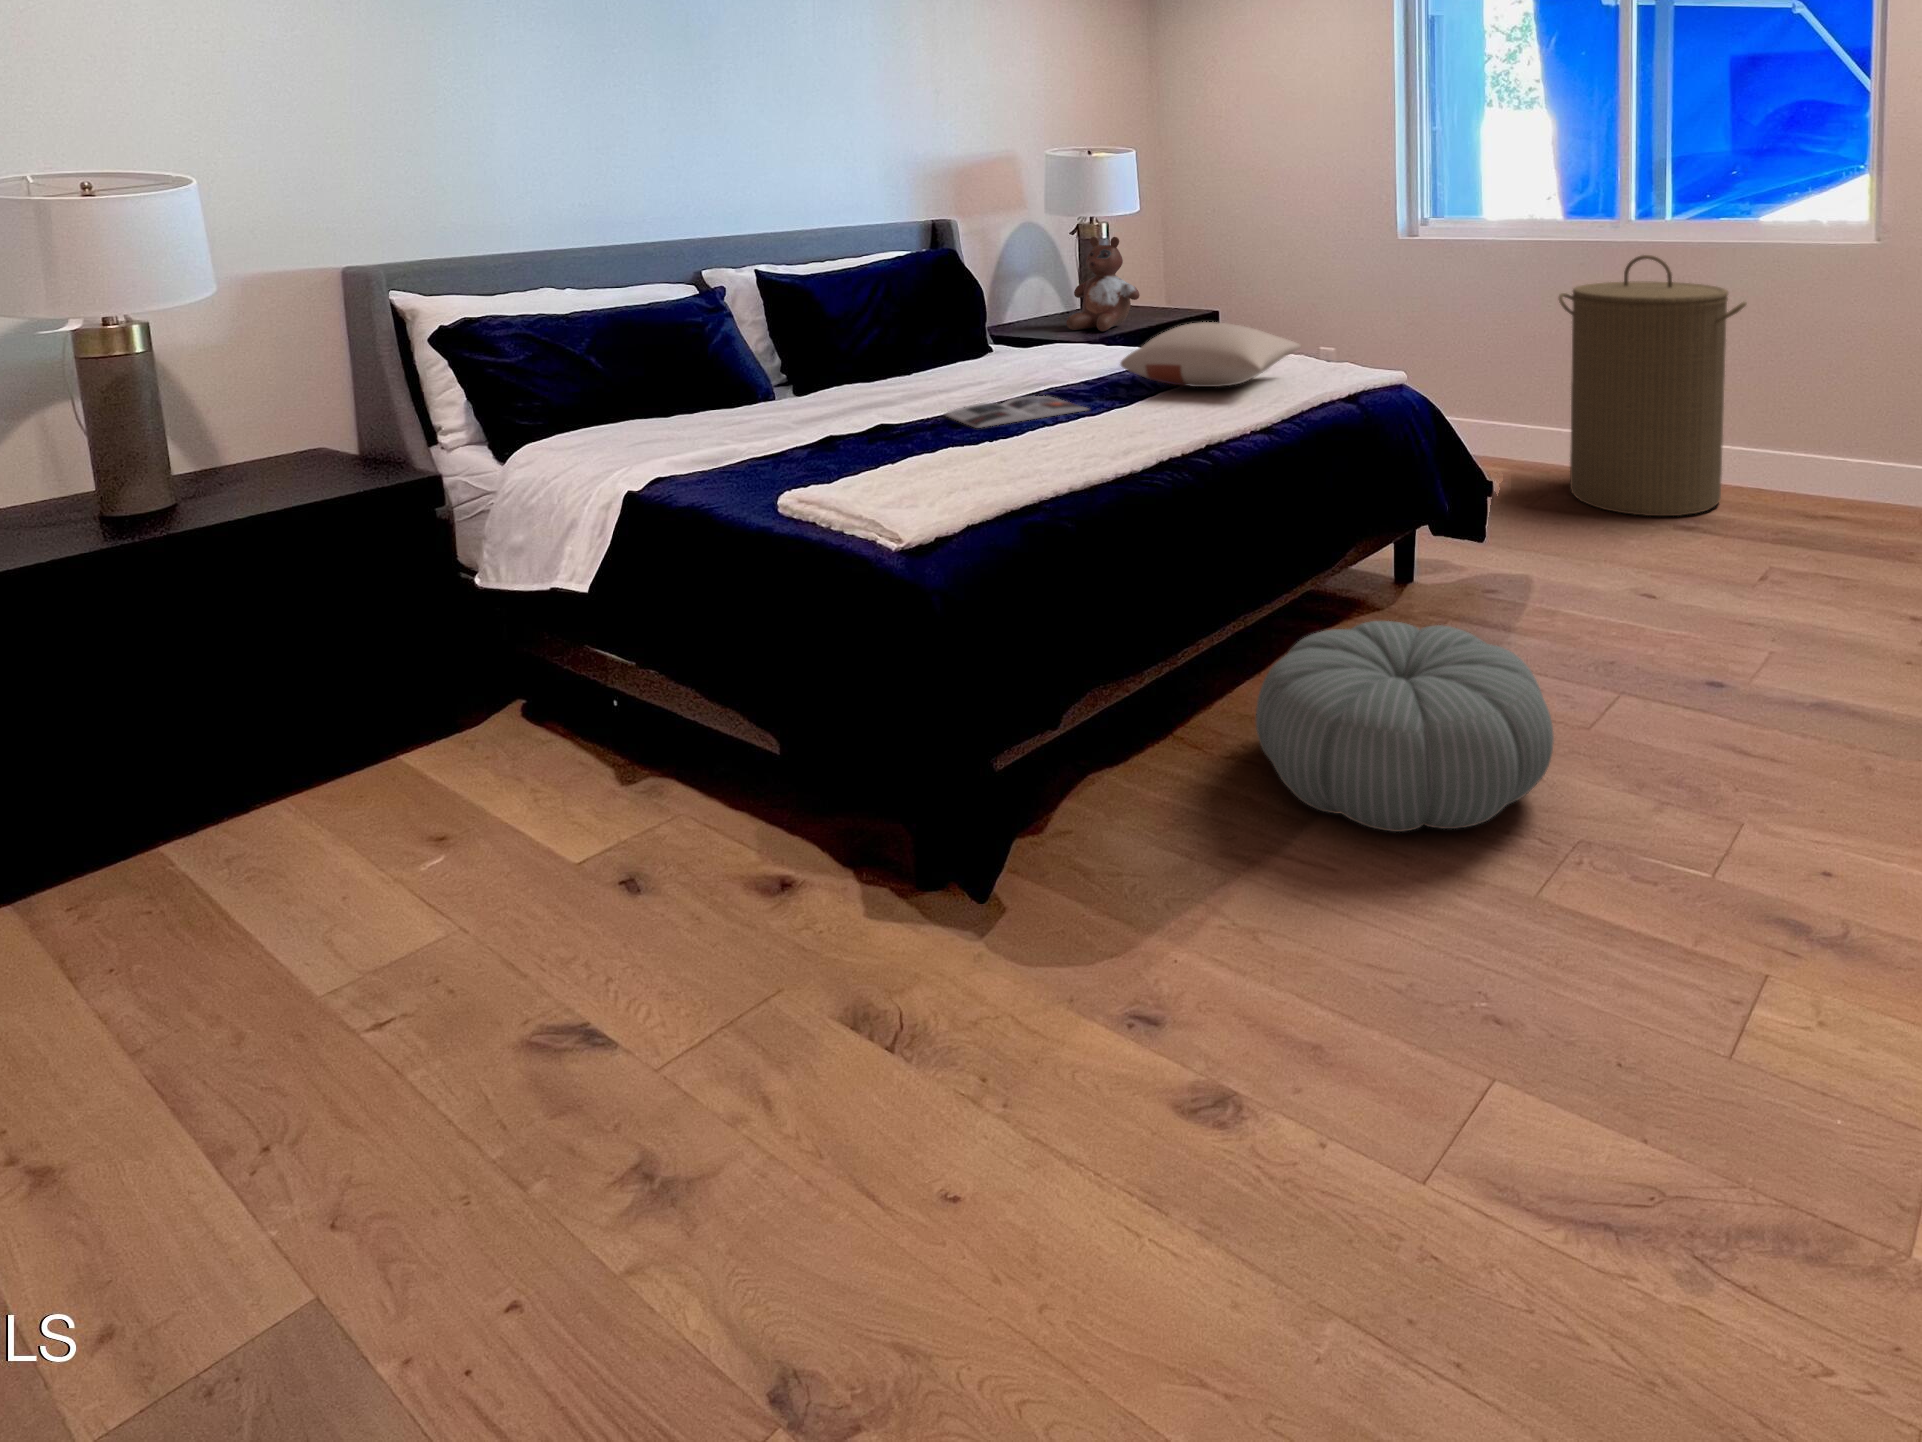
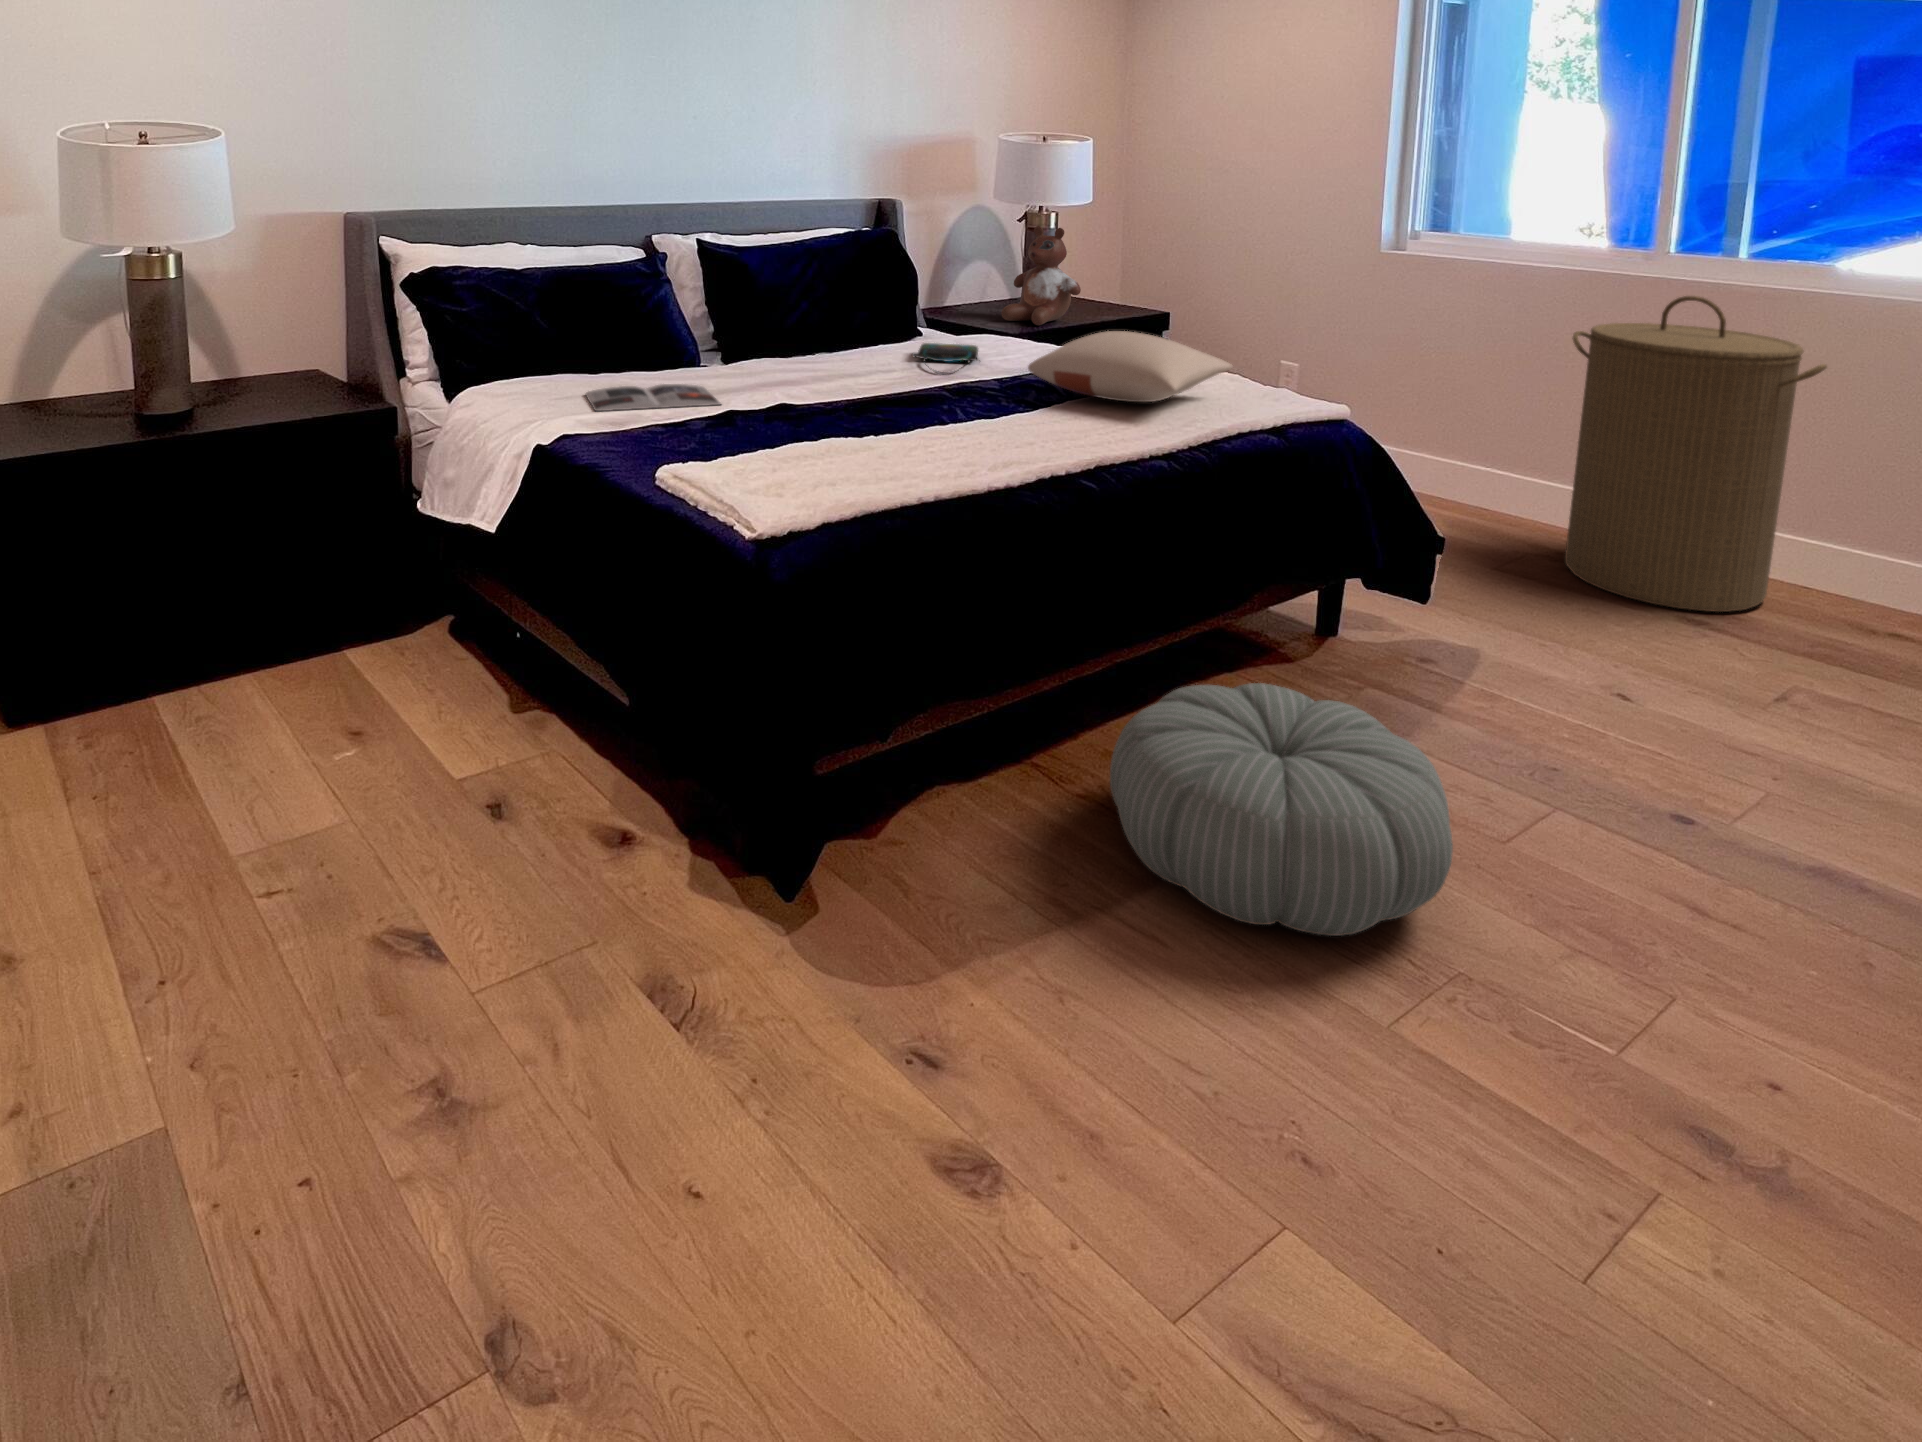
tote bag: none [996,353,1064,382] -> present [912,343,978,375]
magazine: present [945,396,1088,428] -> present [586,384,721,411]

